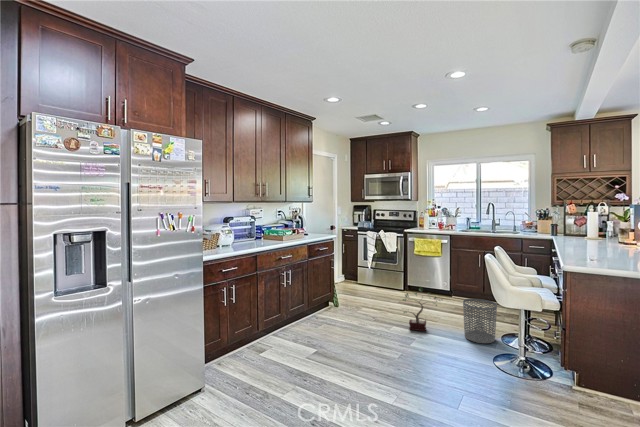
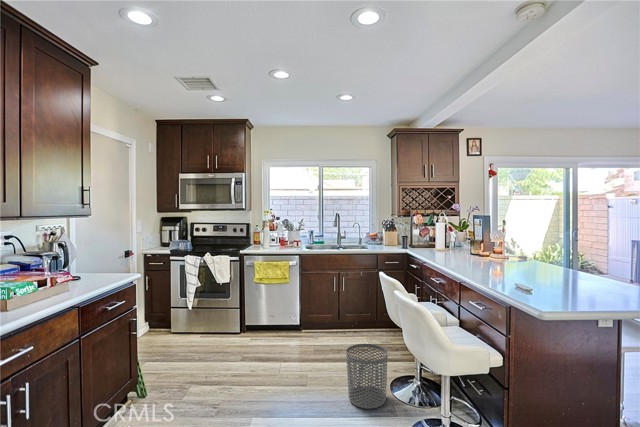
potted plant: present [403,287,442,331] -> none [264,341,324,411]

